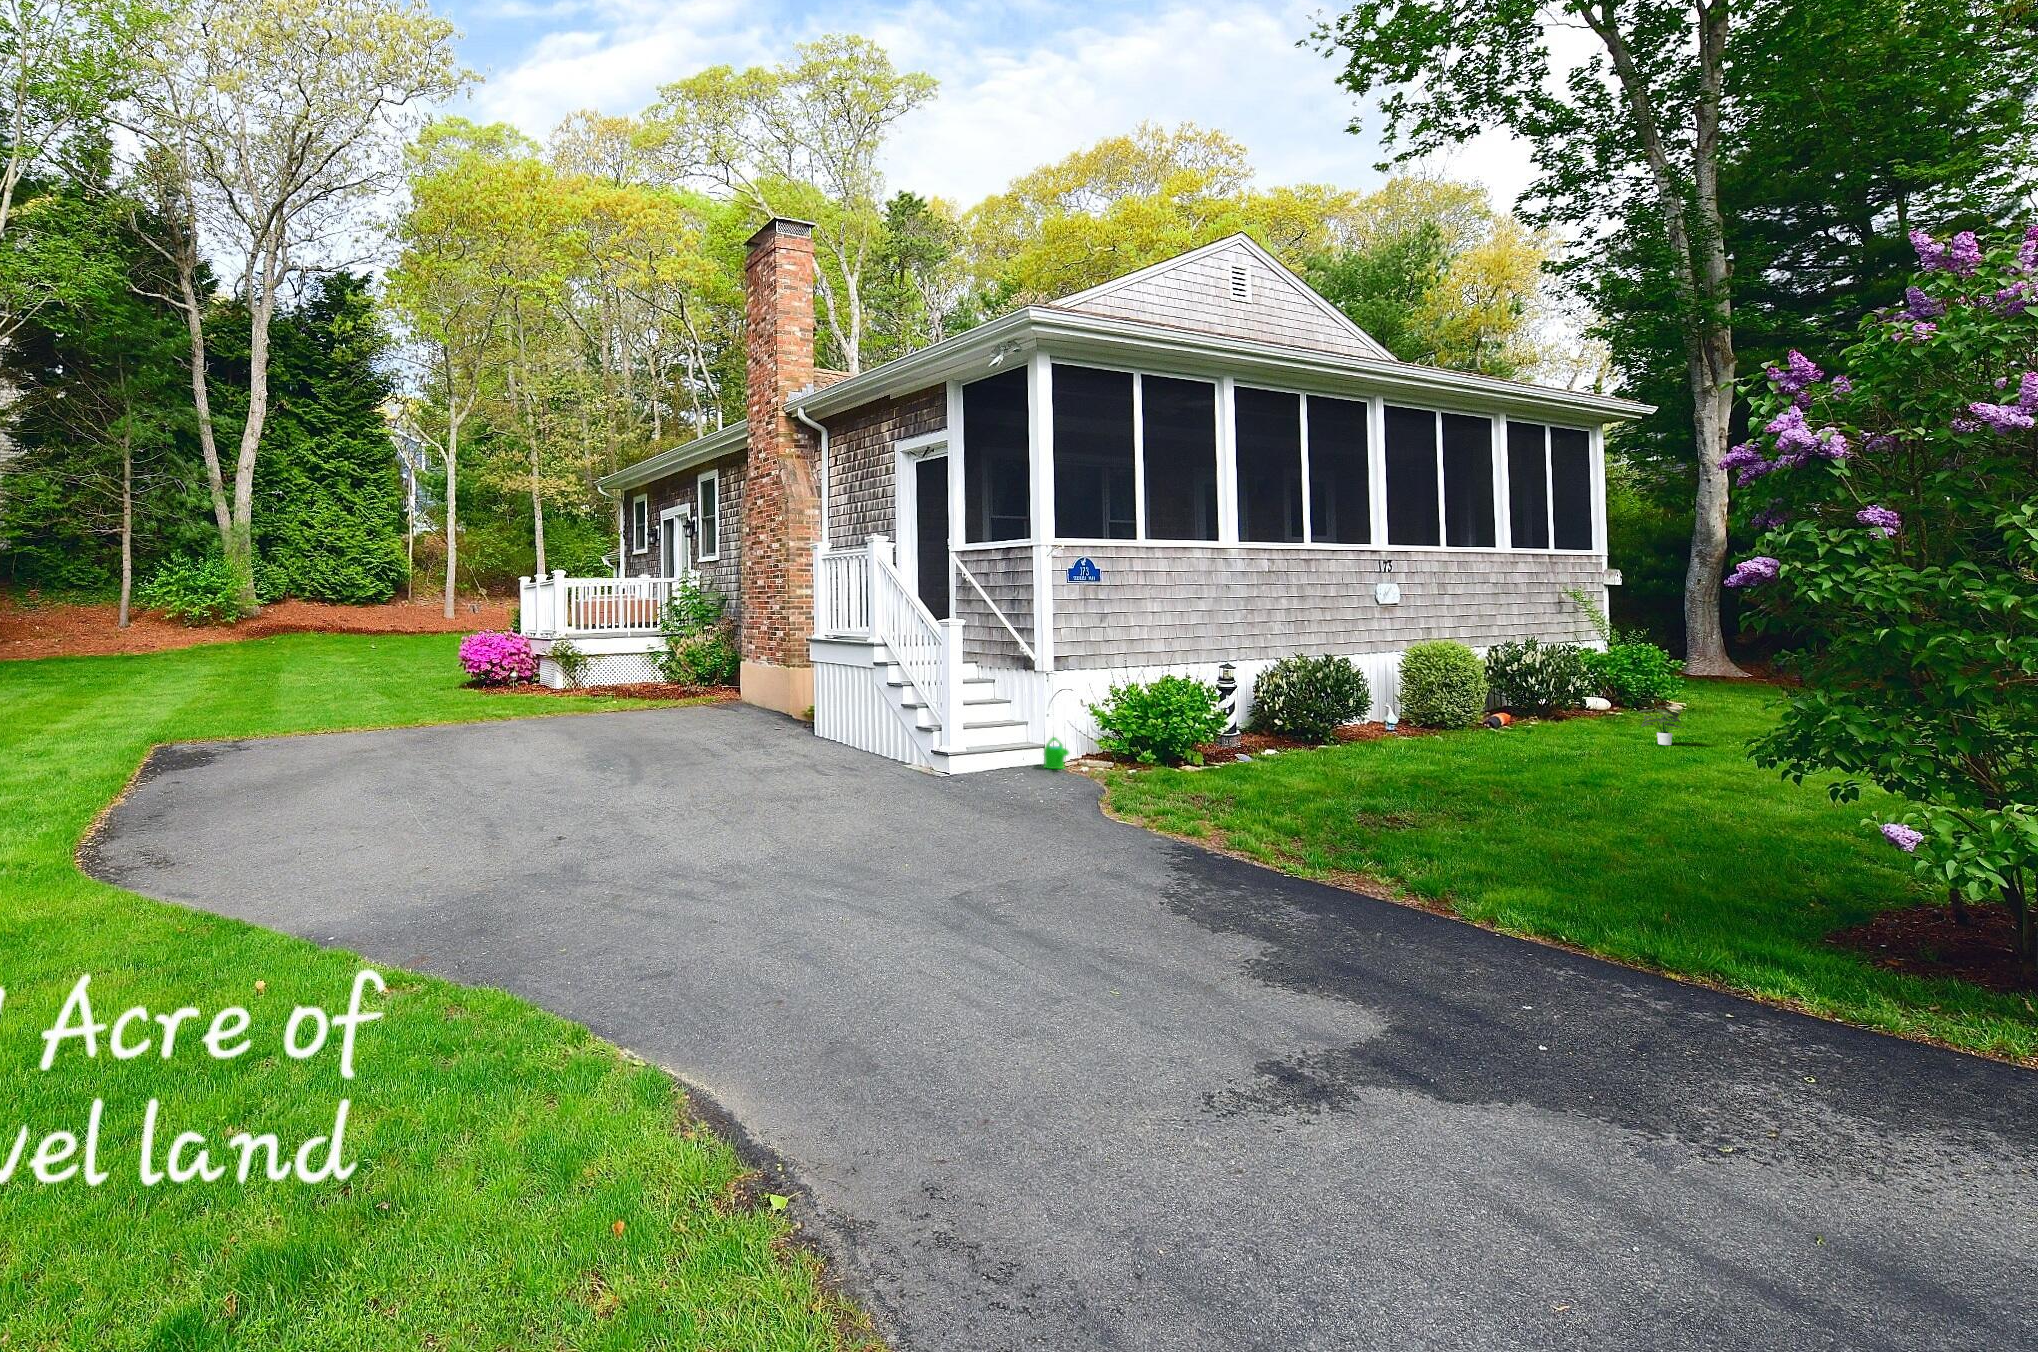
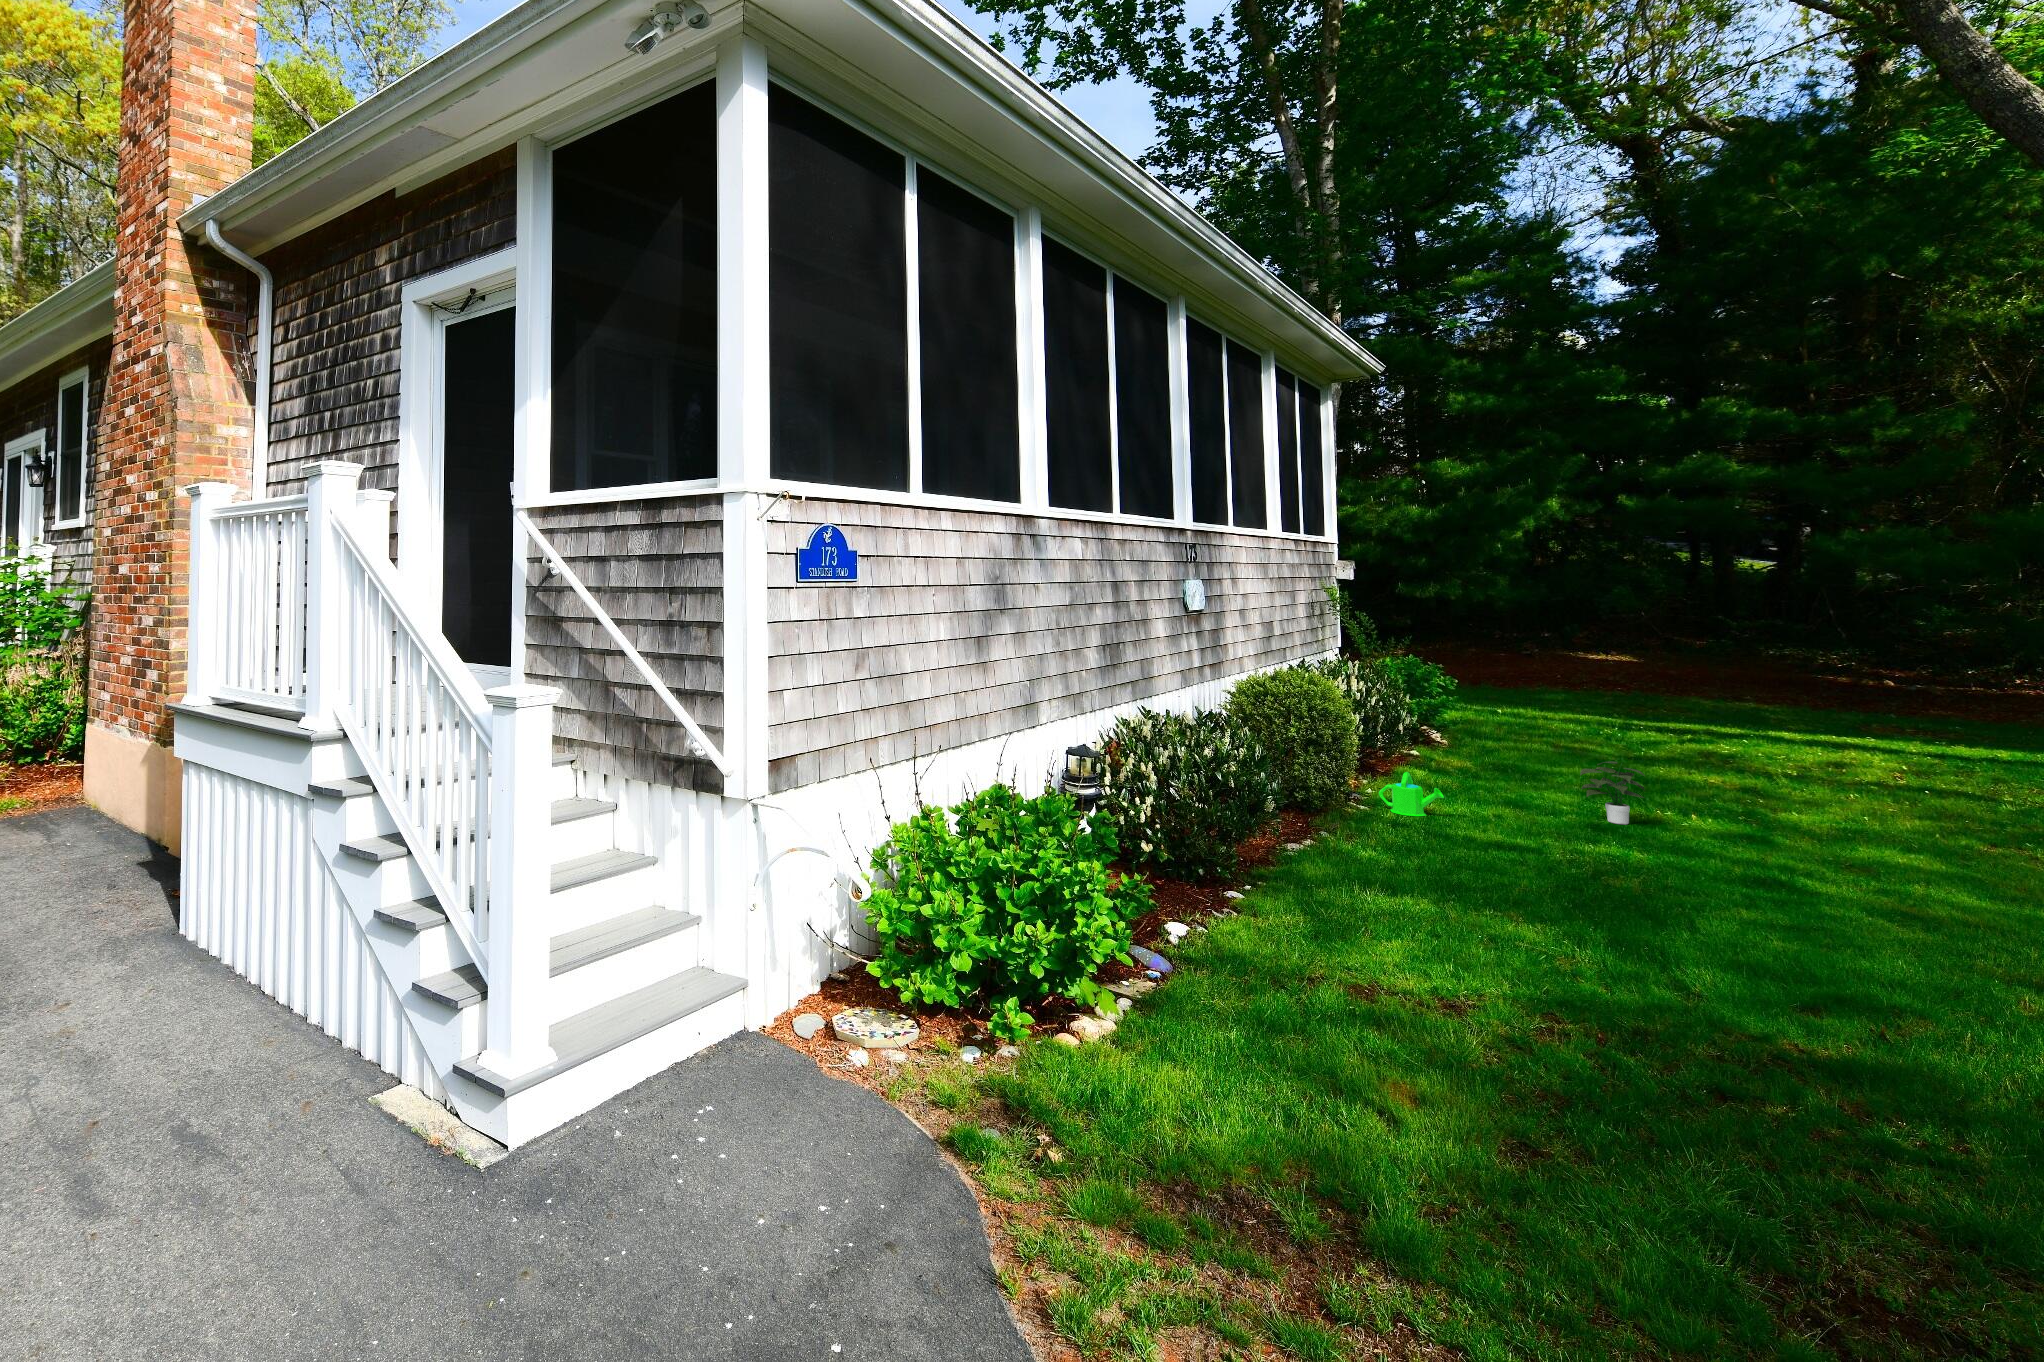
watering can: present [1044,737,1069,769] -> present [1379,772,1444,816]

